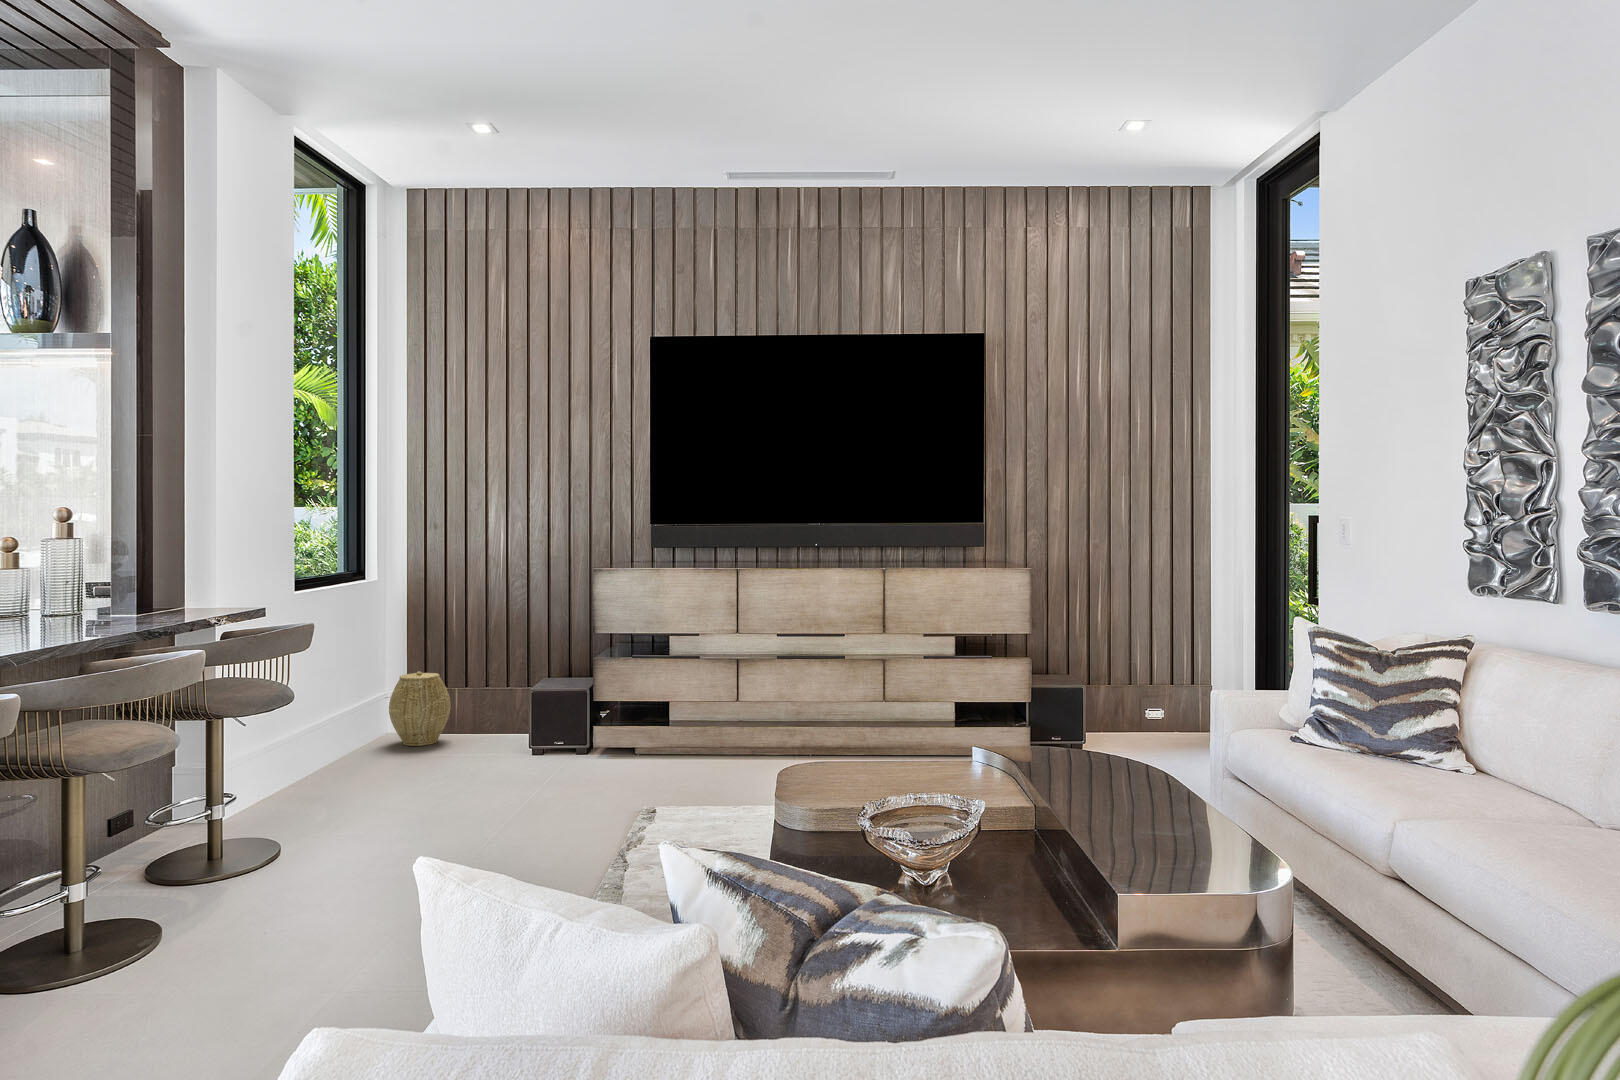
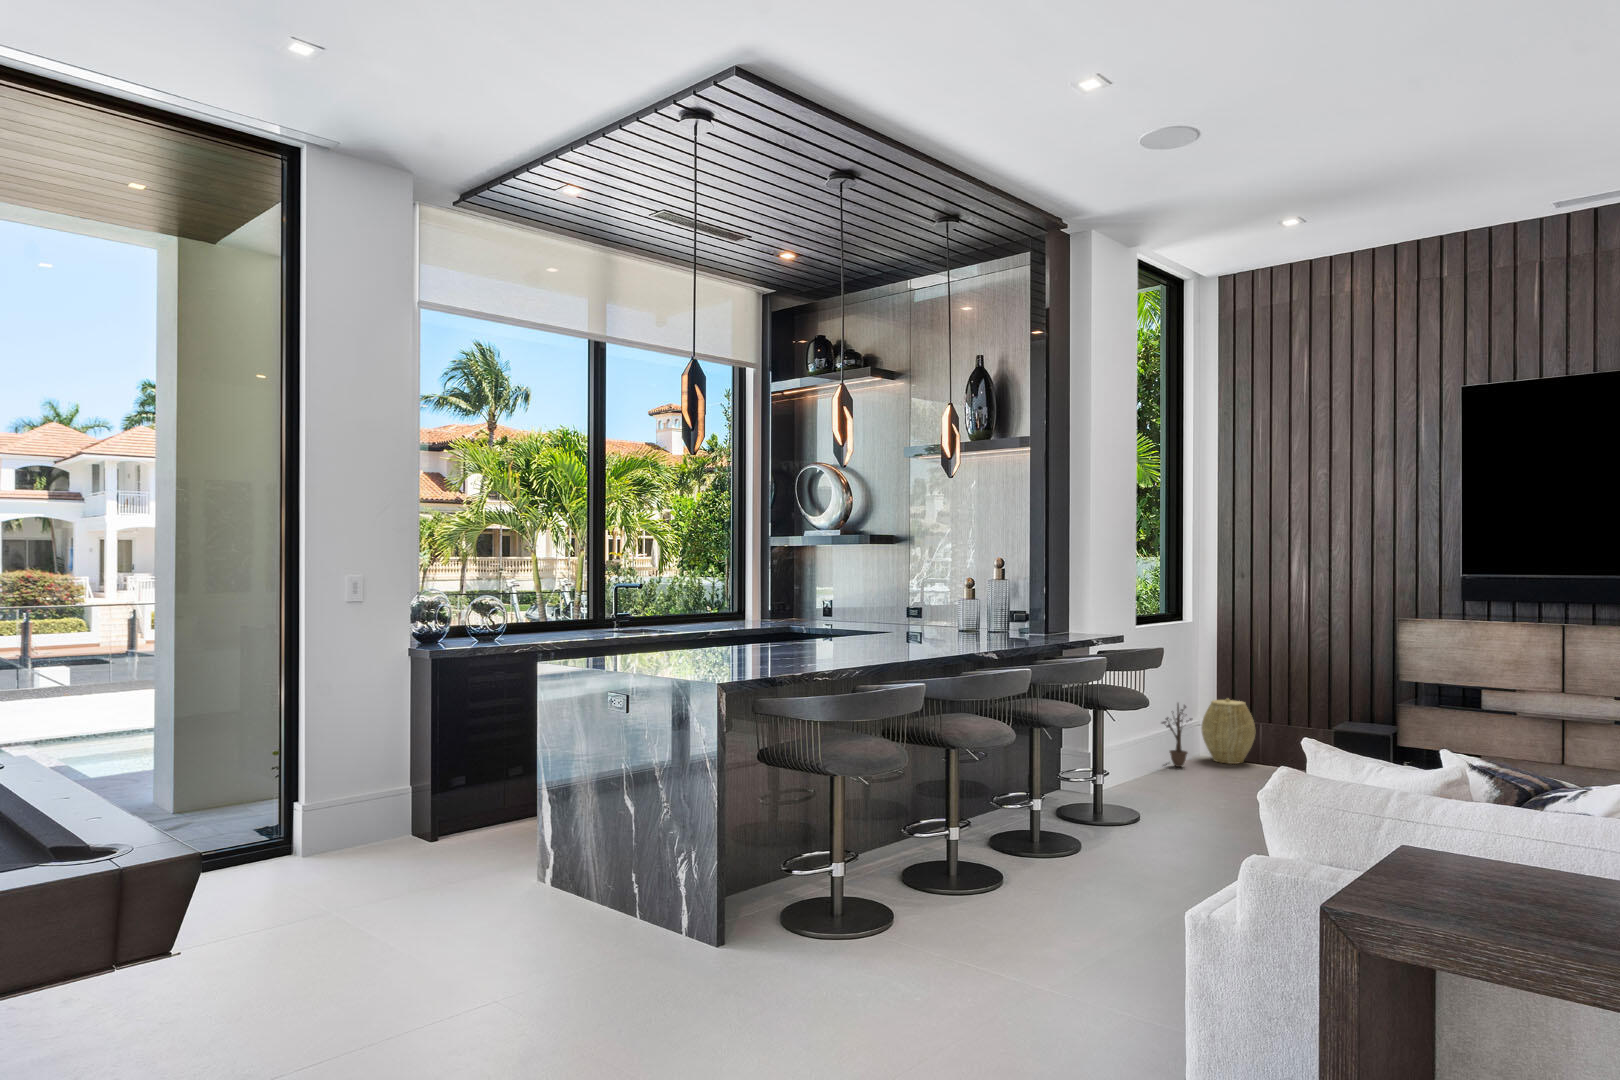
decorative plant: none [335,683,376,763] -> present [1162,704,1192,767]

